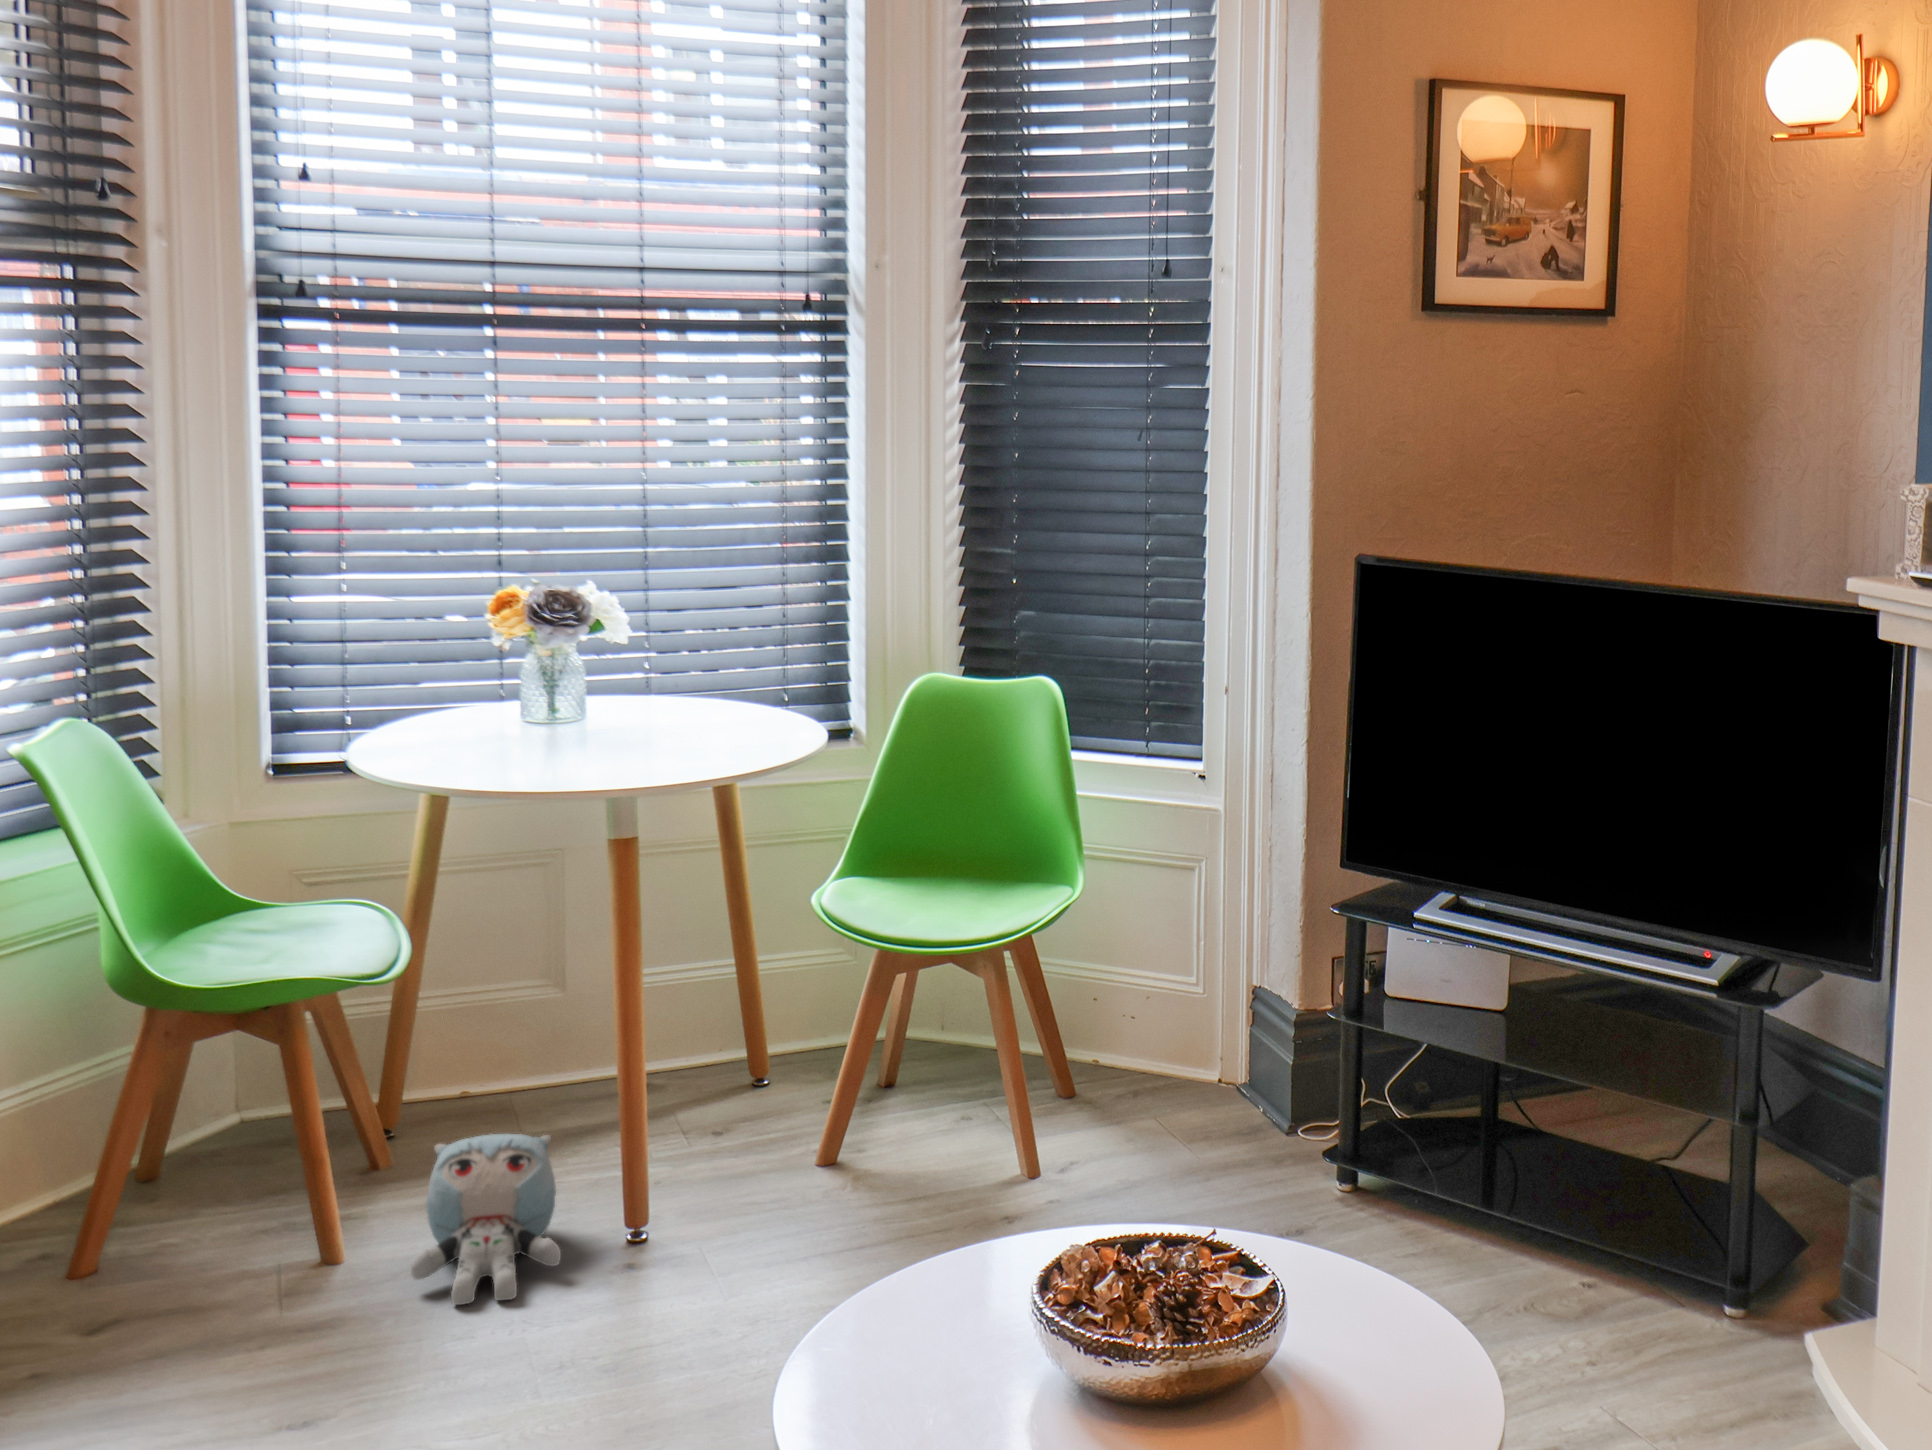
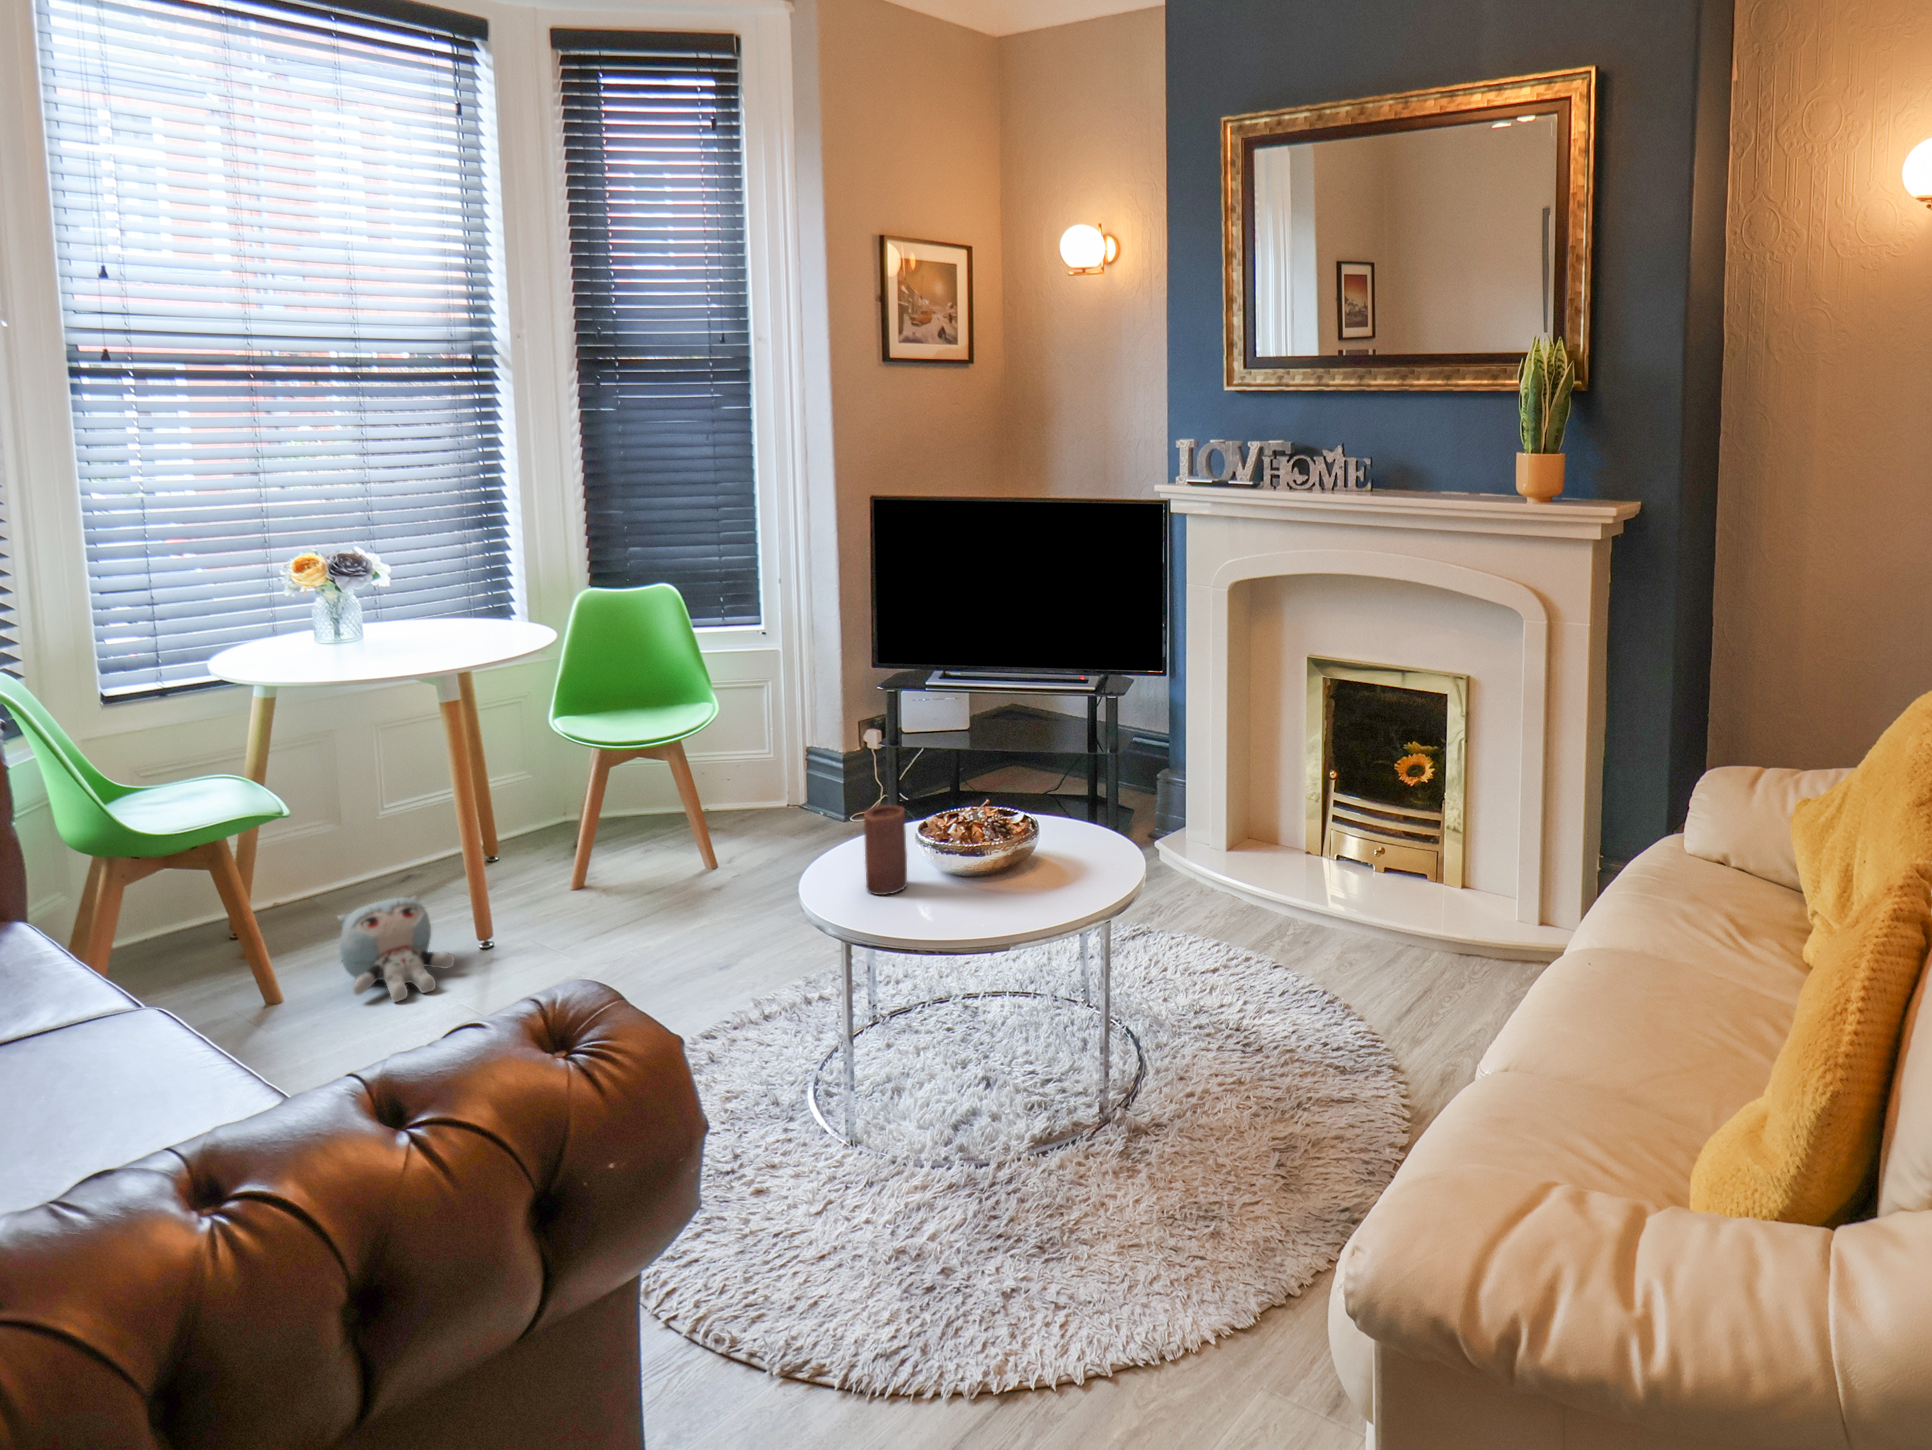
candle: none [871,1200,956,1391] -> present [864,805,907,895]

